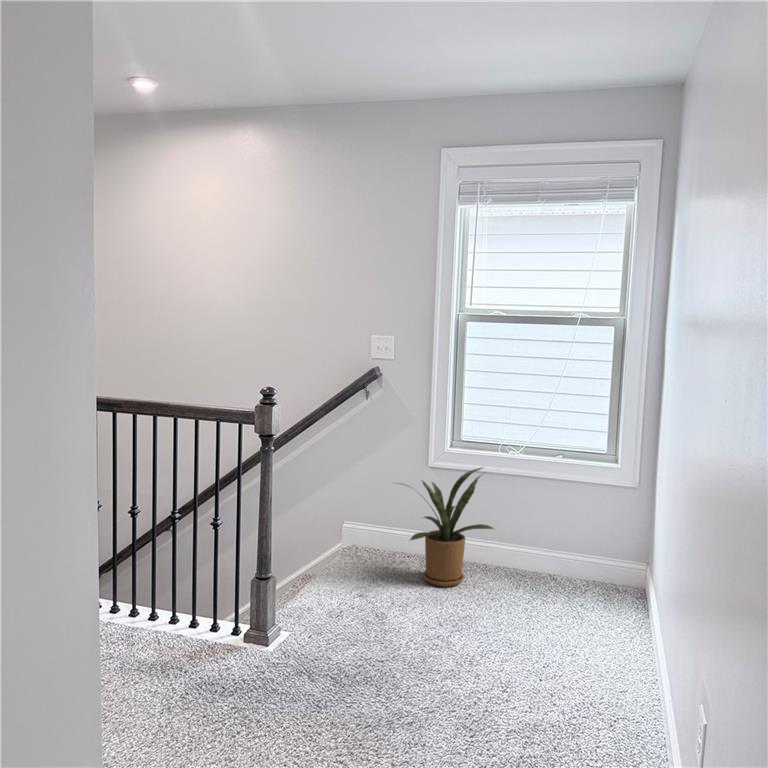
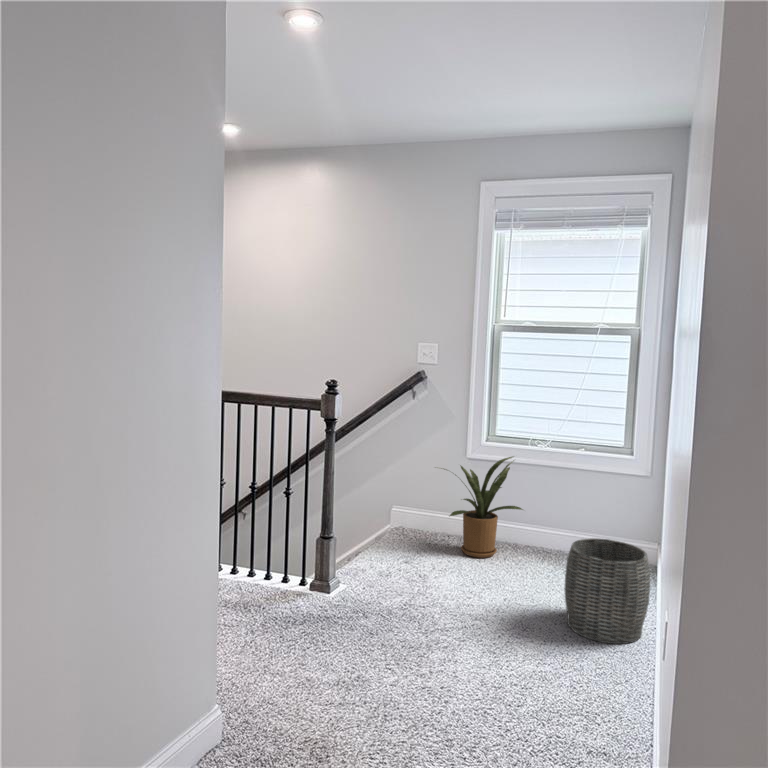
woven basket: none [551,570,652,701] -> present [565,538,650,644]

